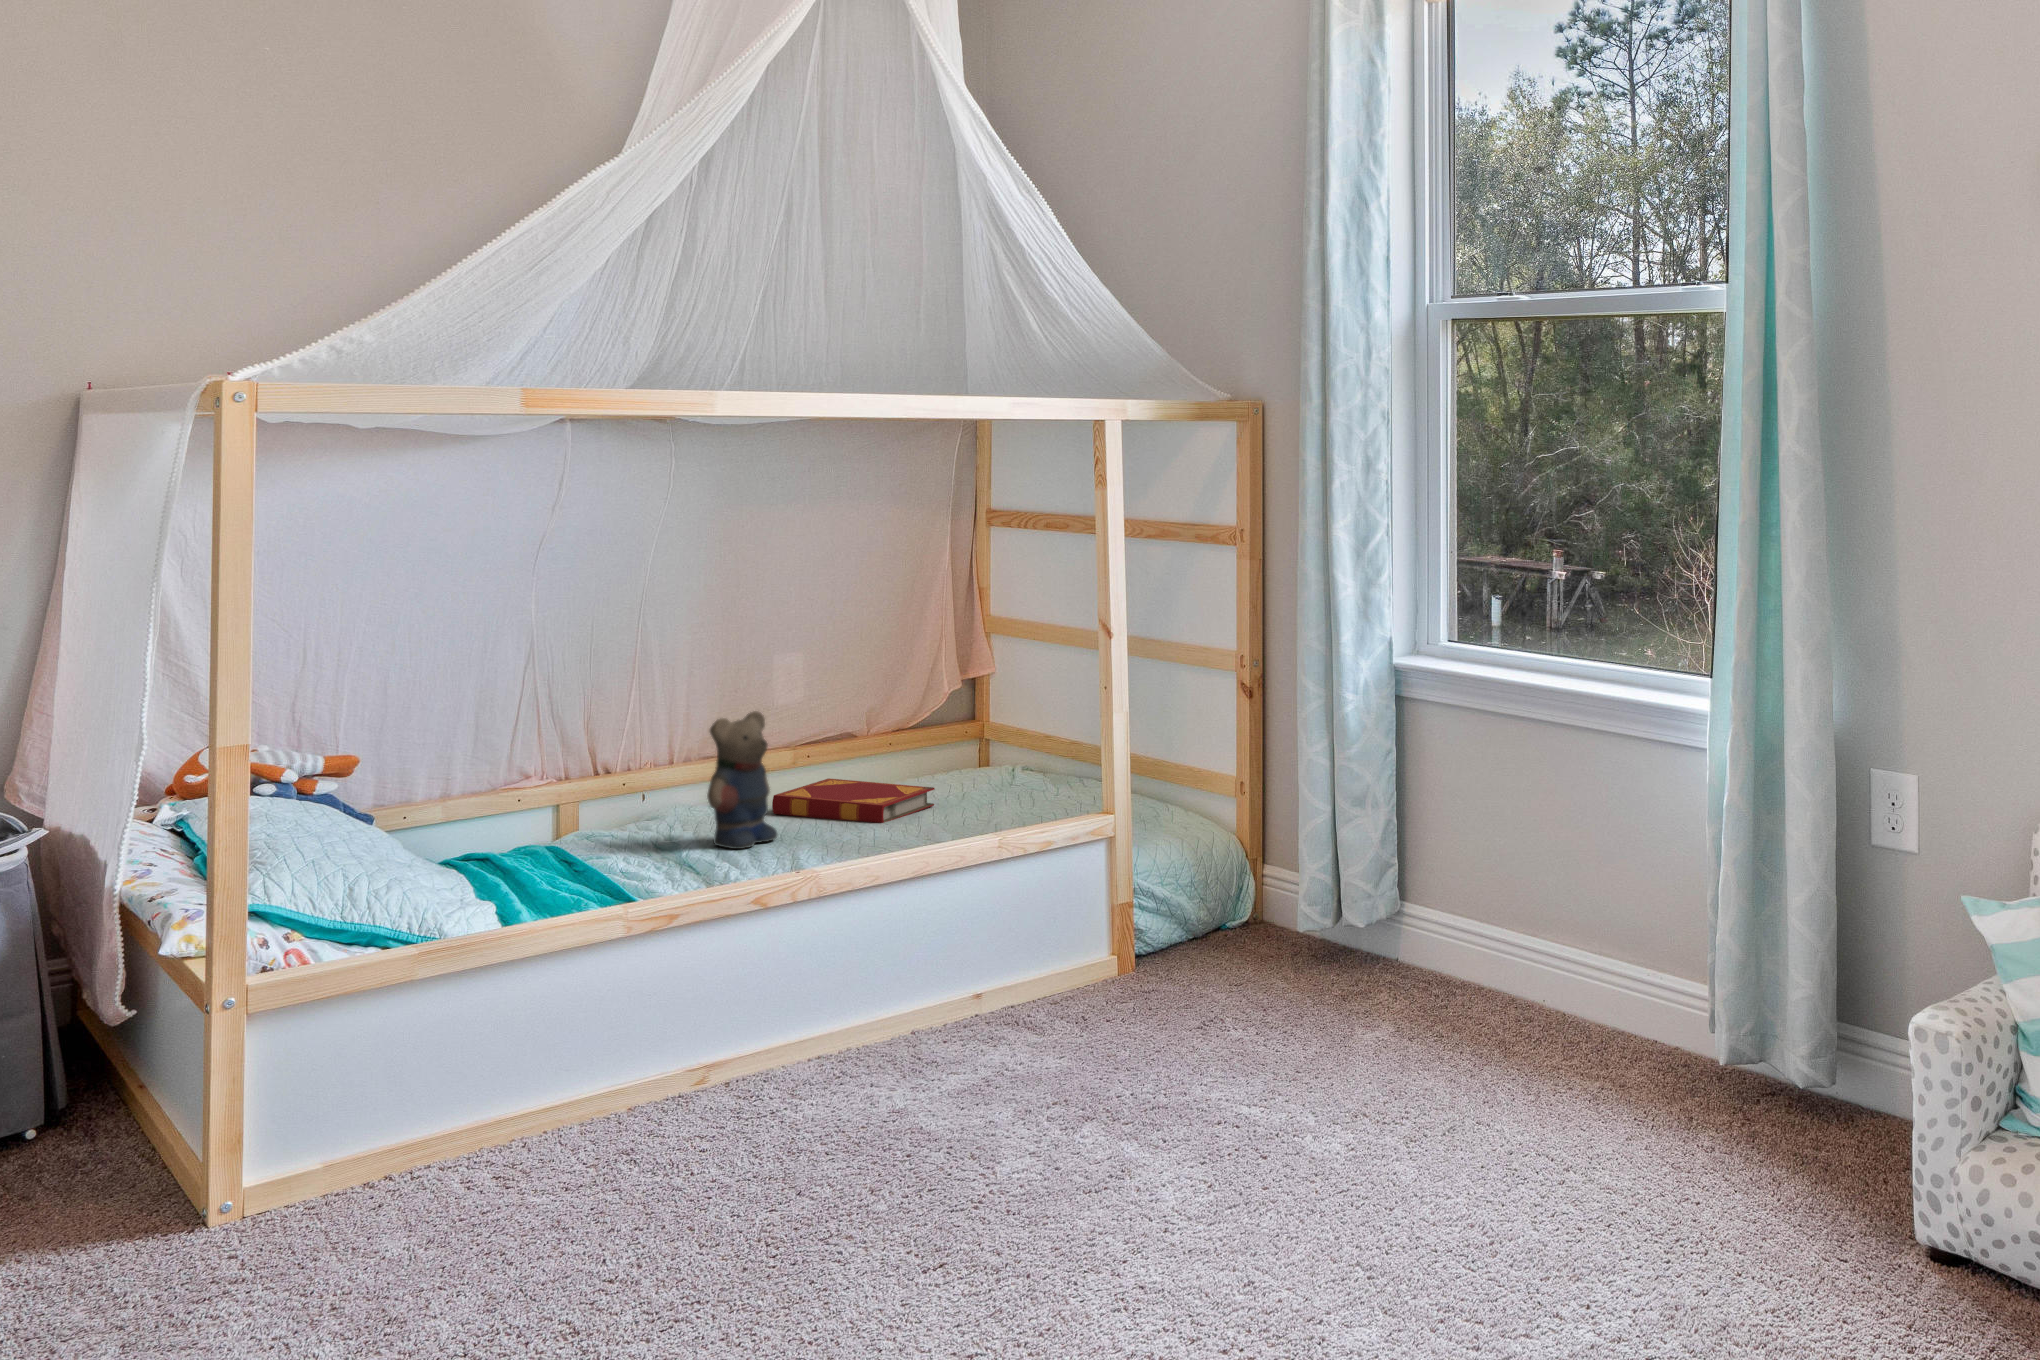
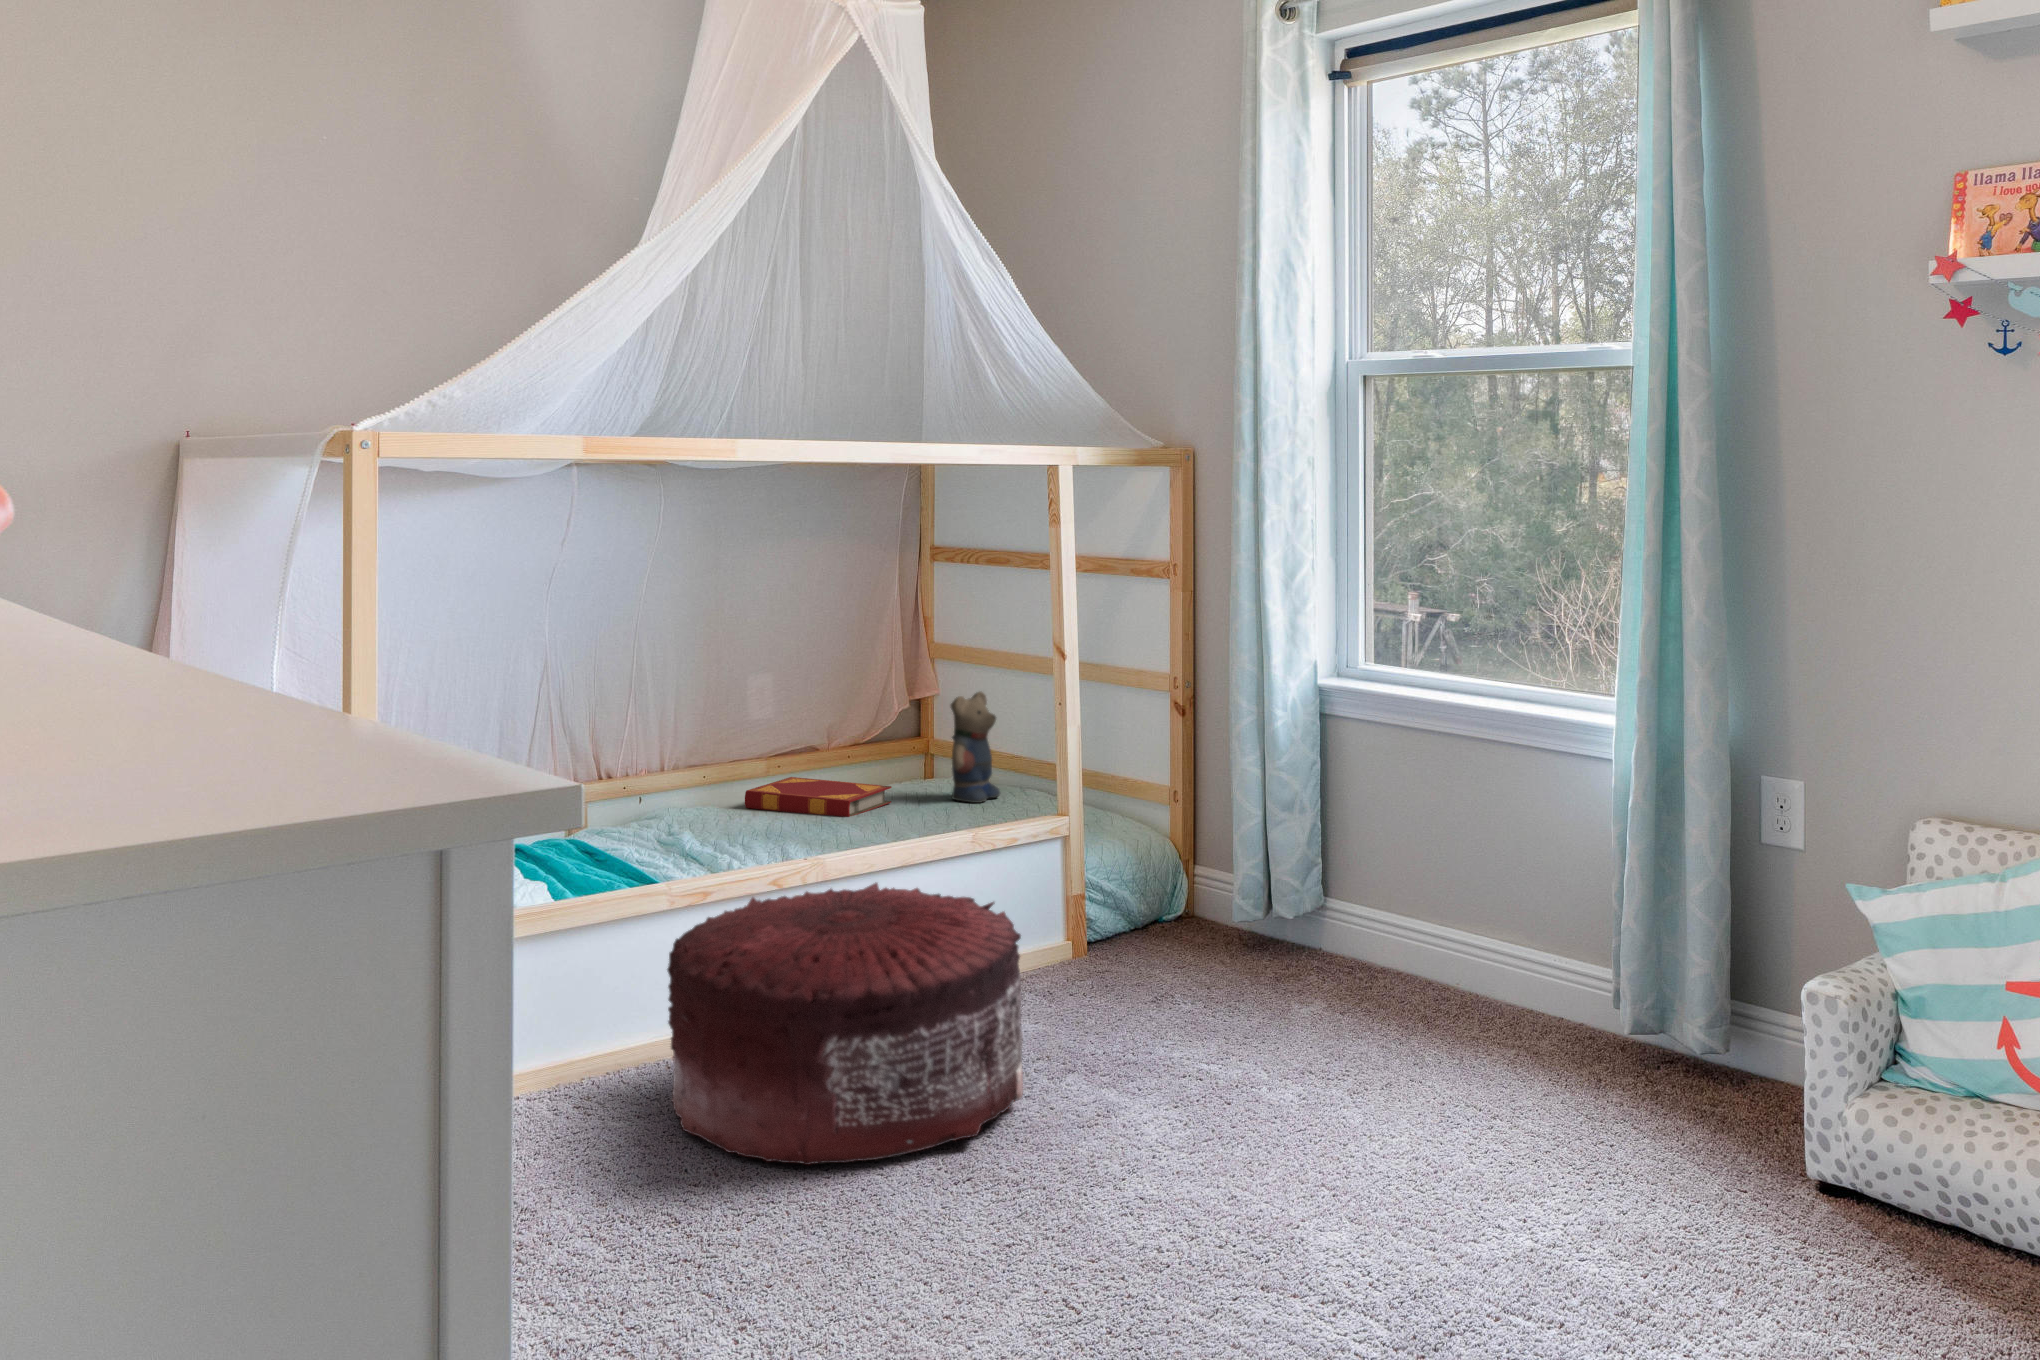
teddy bear: present [707,711,777,849] -> present [951,692,1000,803]
pouf: none [612,904,1036,1250] -> present [667,883,1023,1165]

